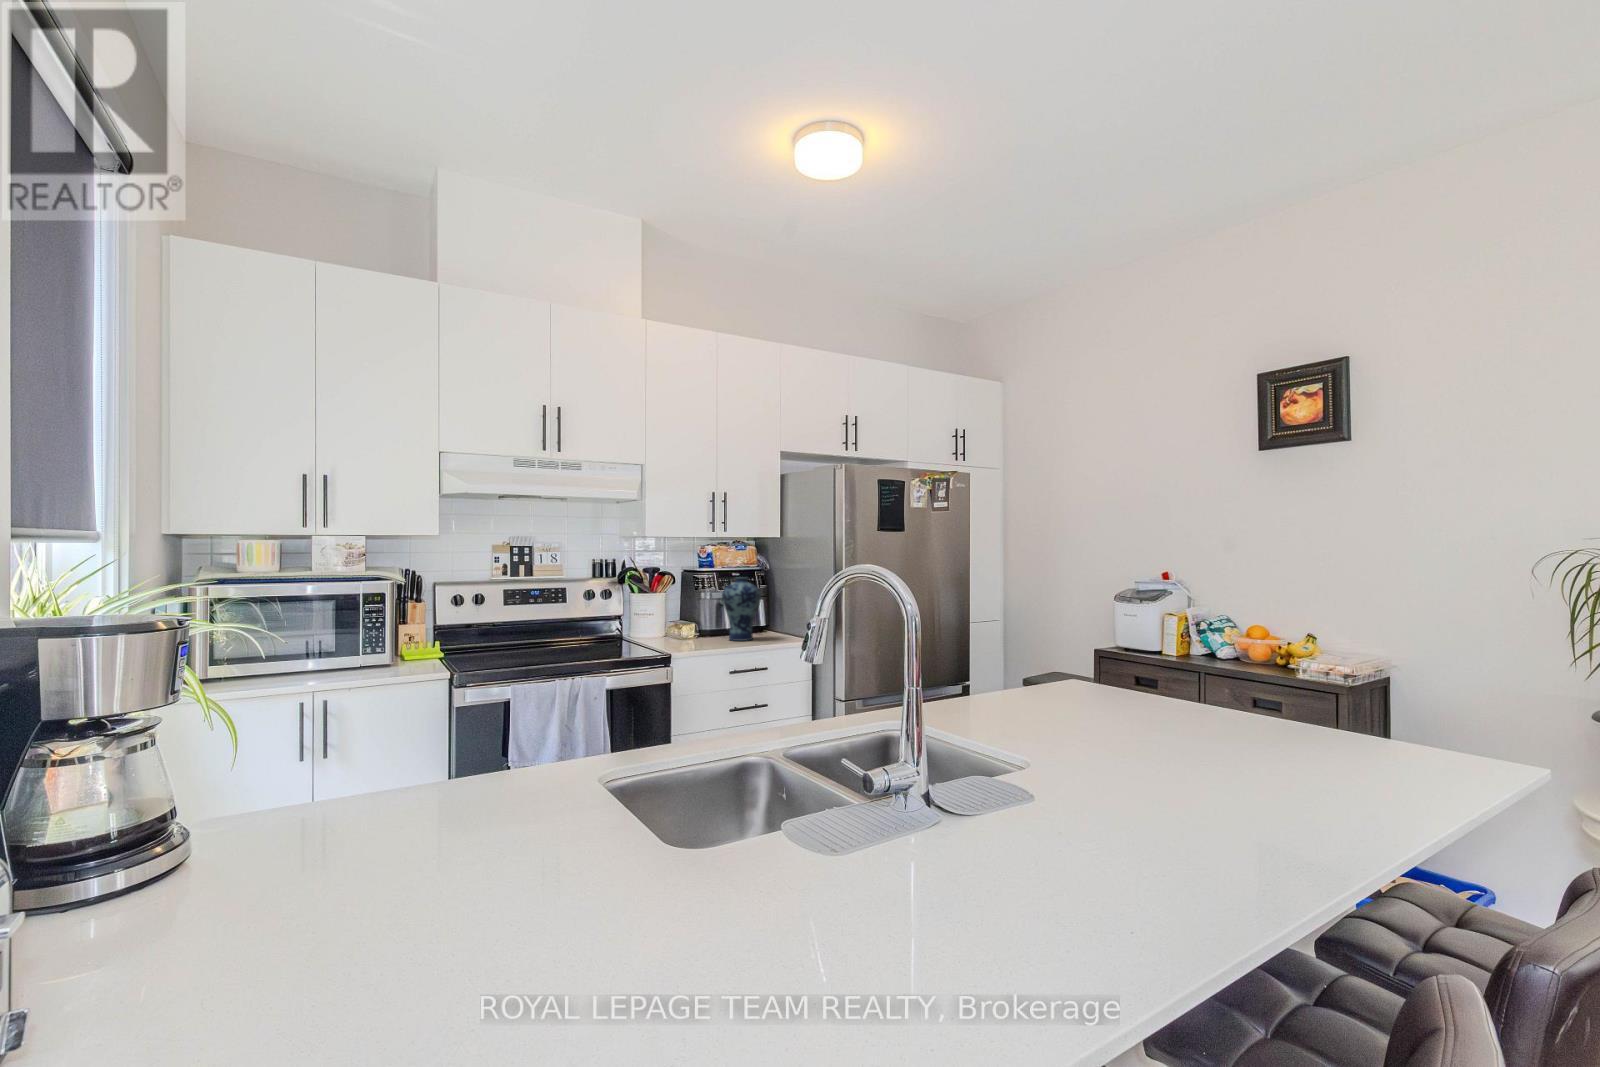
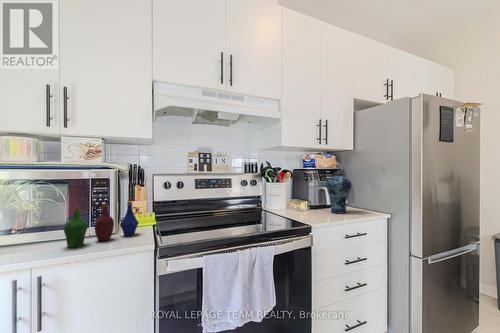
bottle: none [336,623,423,676] -> present [63,202,139,248]

